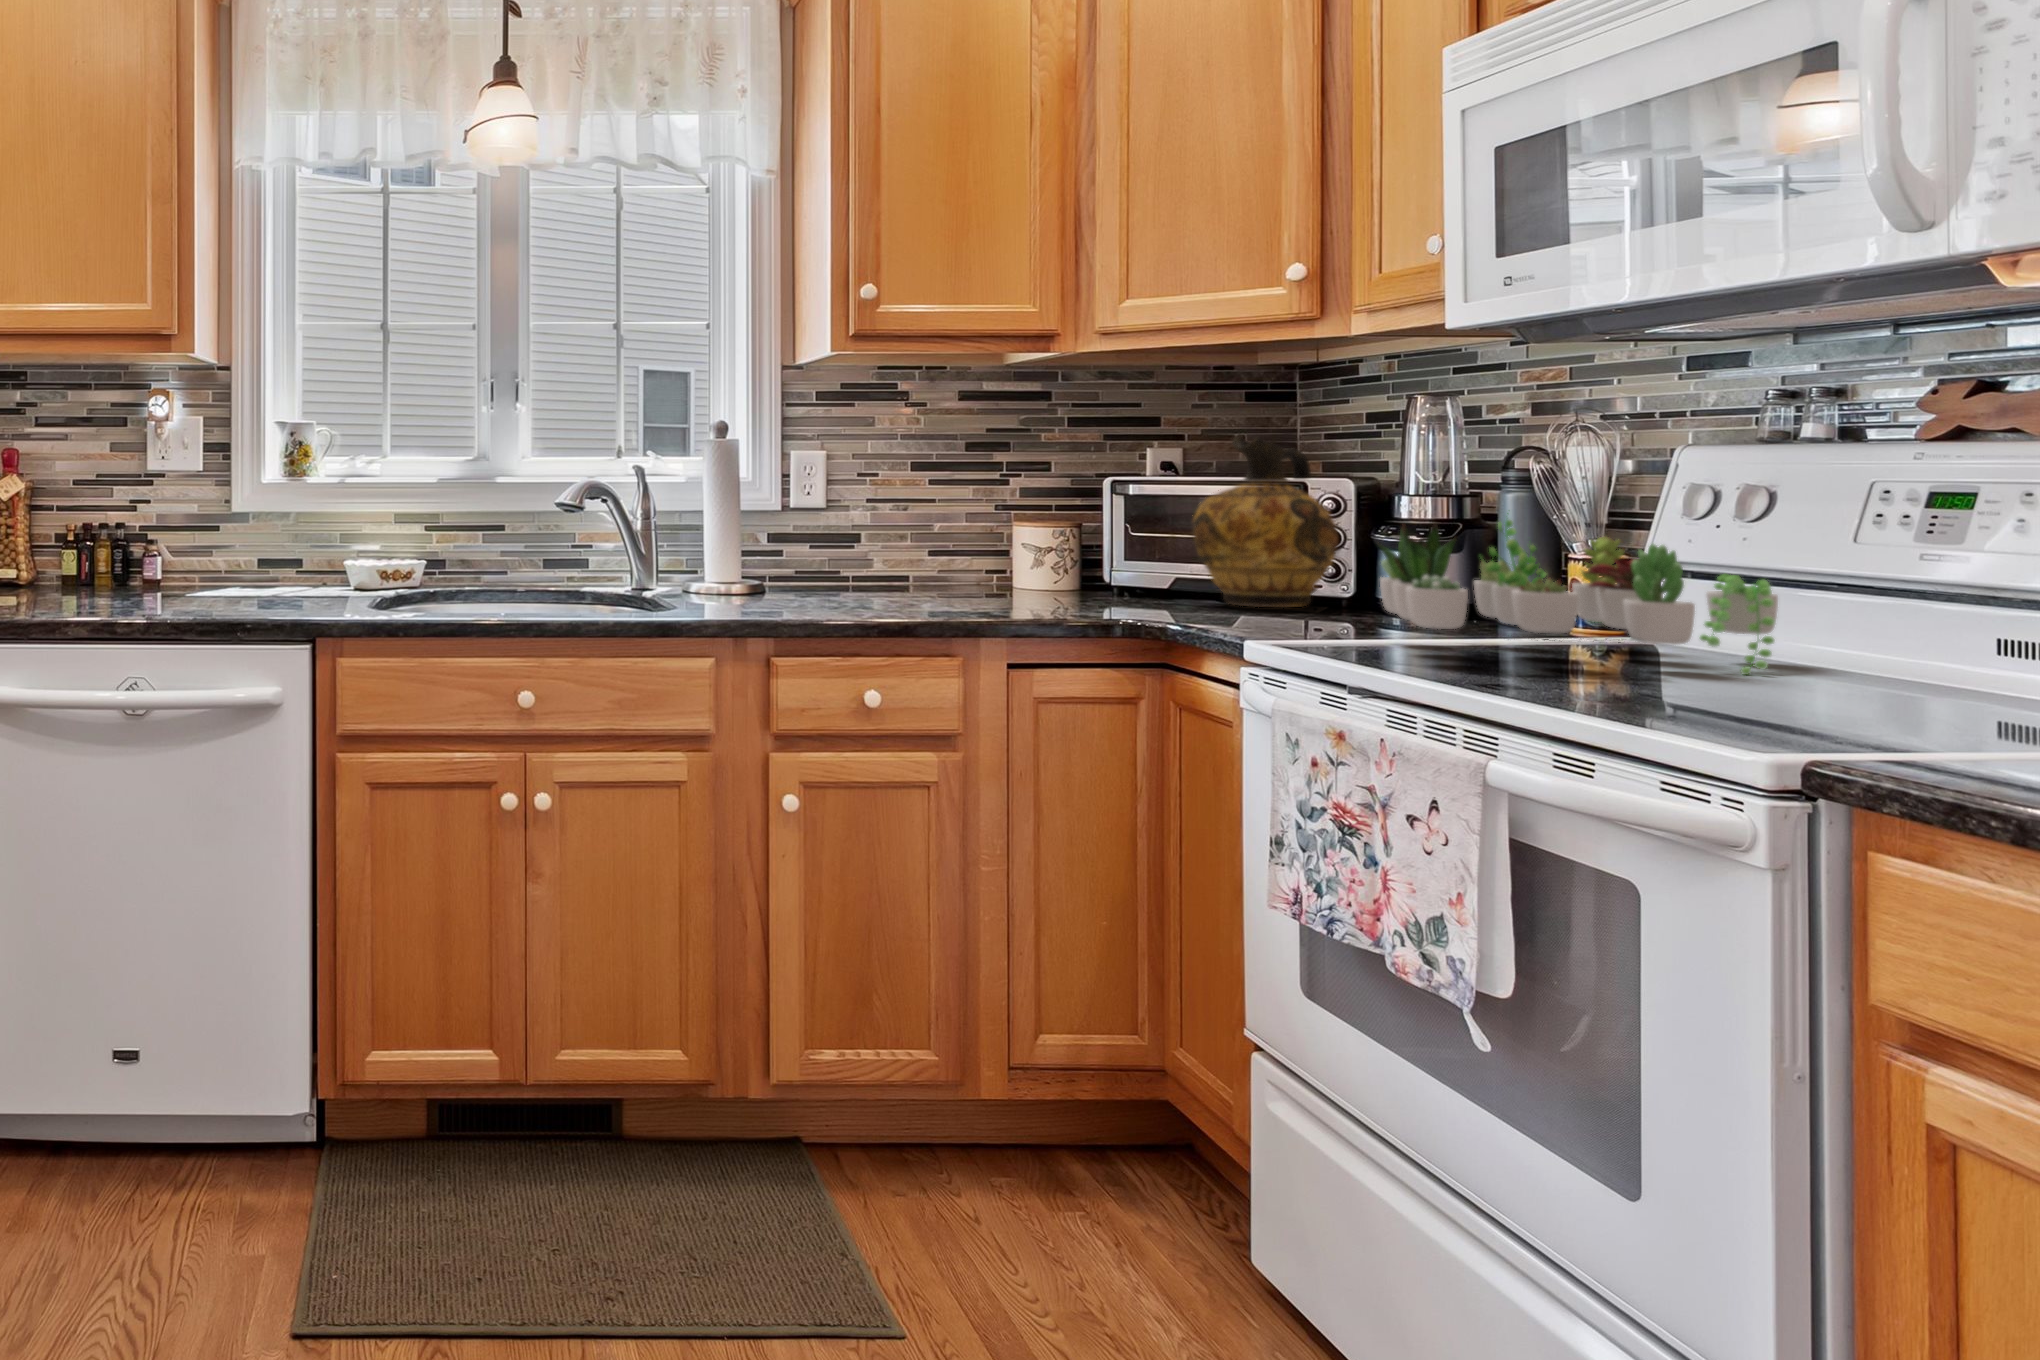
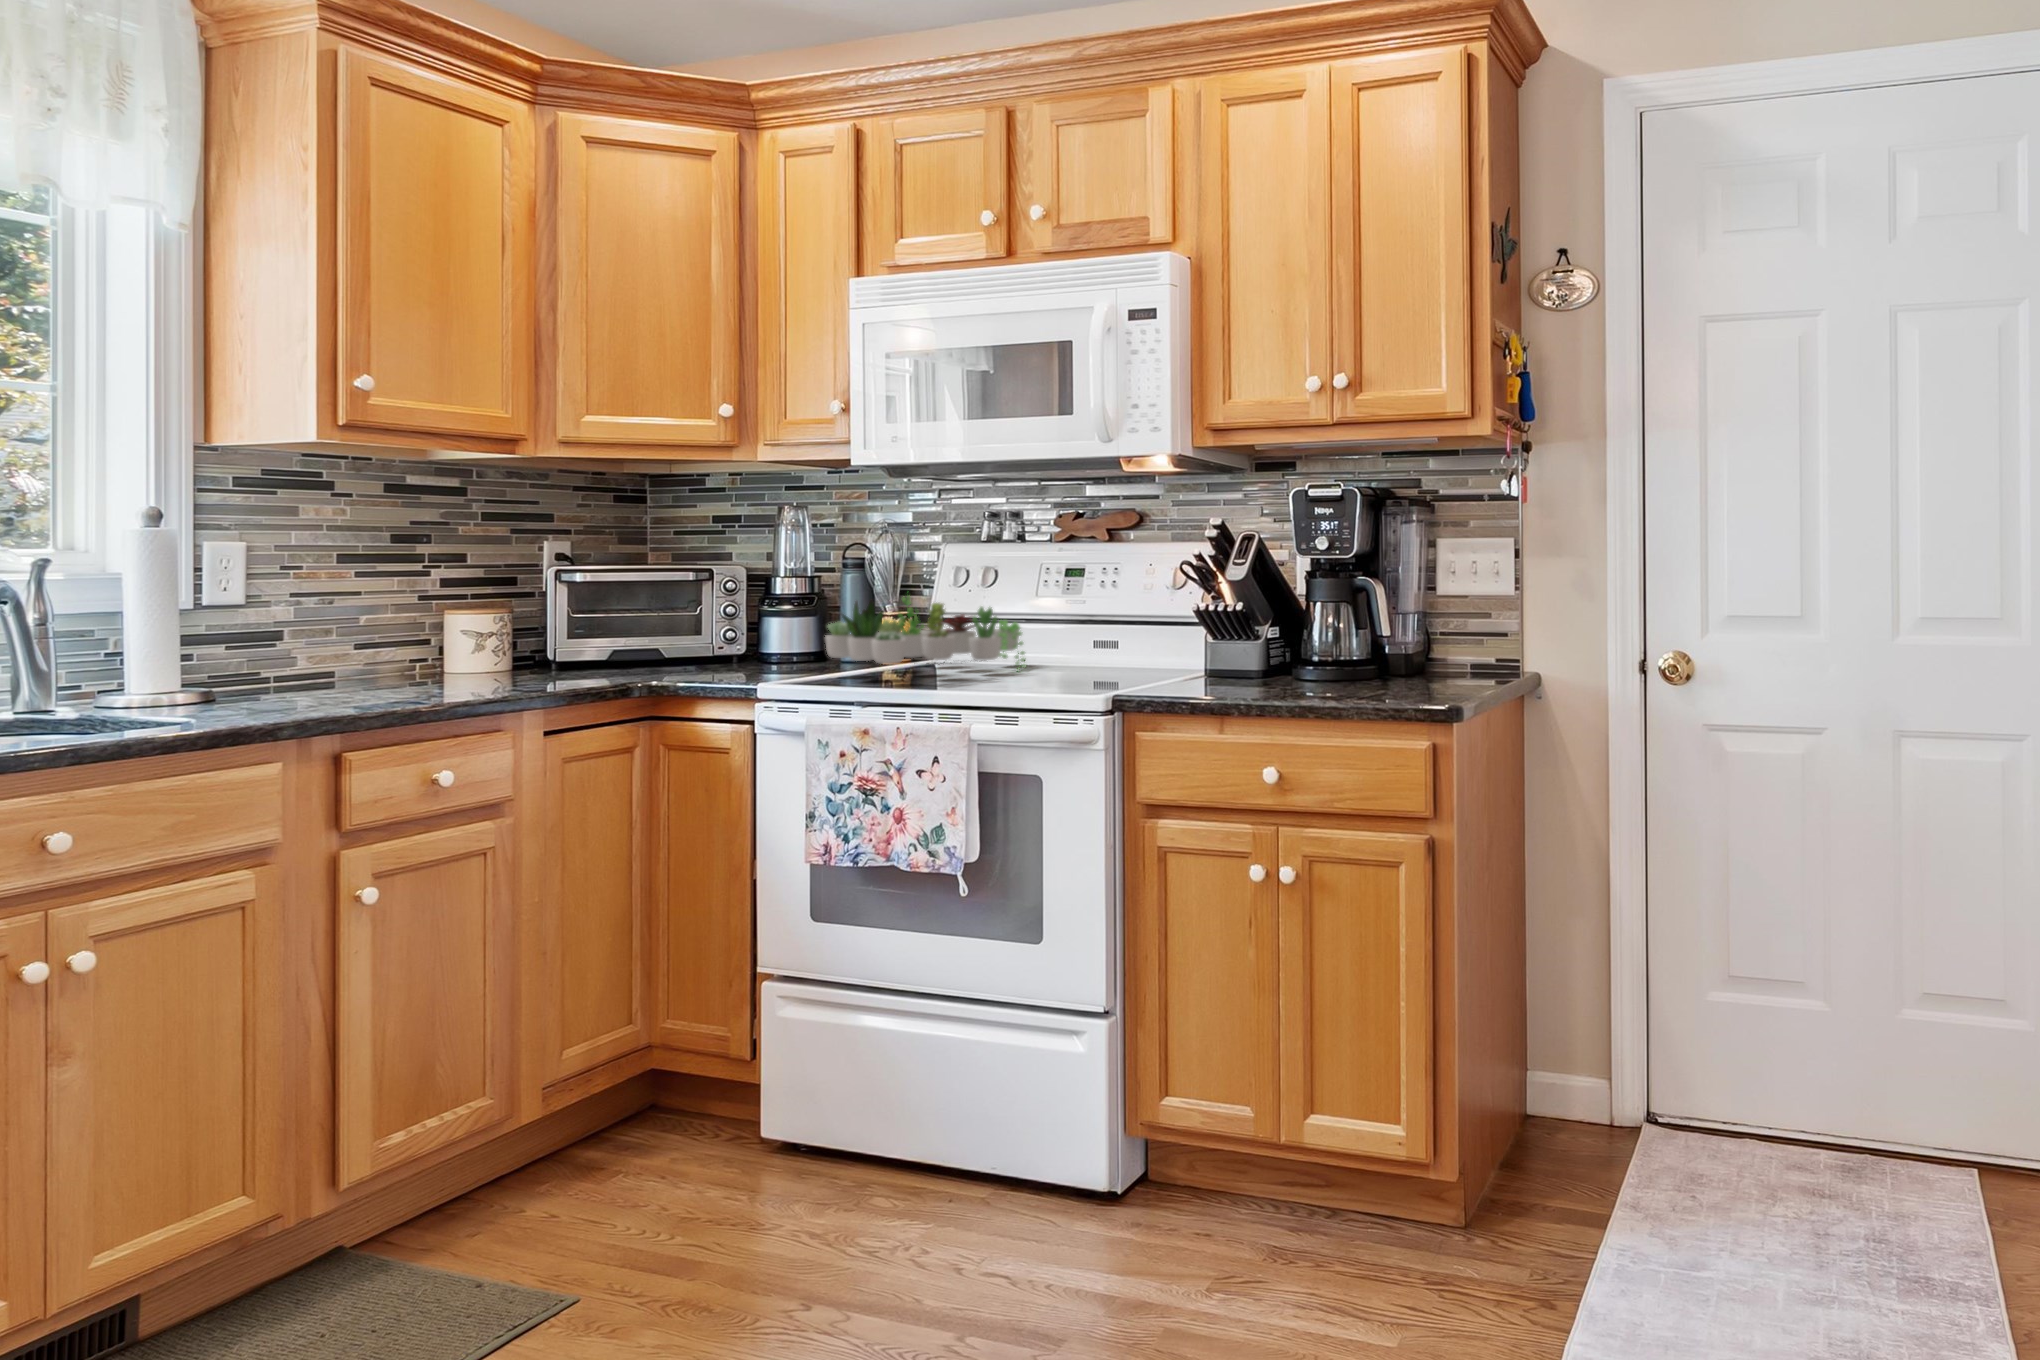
ceramic jug: present [1193,438,1338,607] -> none [618,536,734,665]

